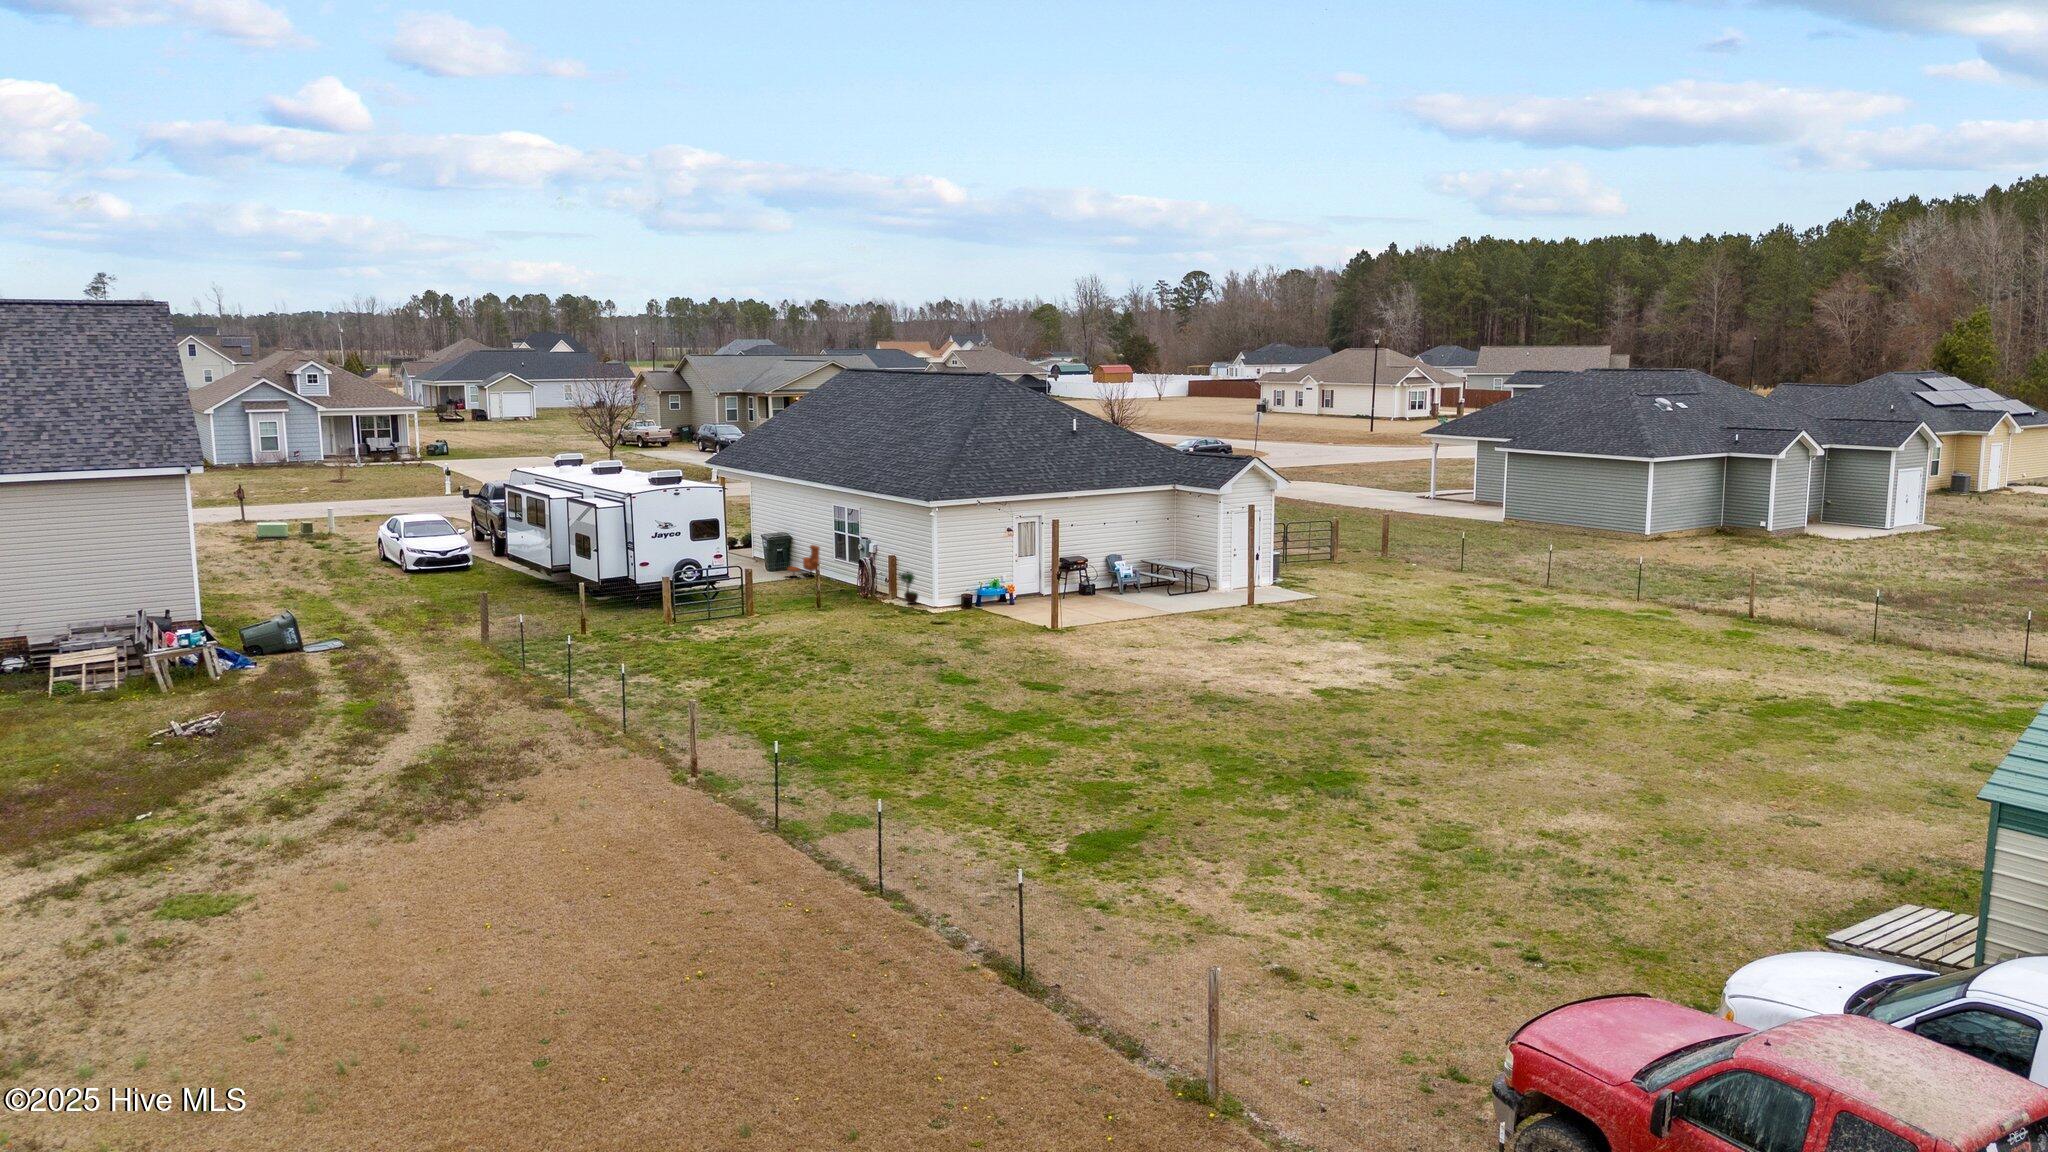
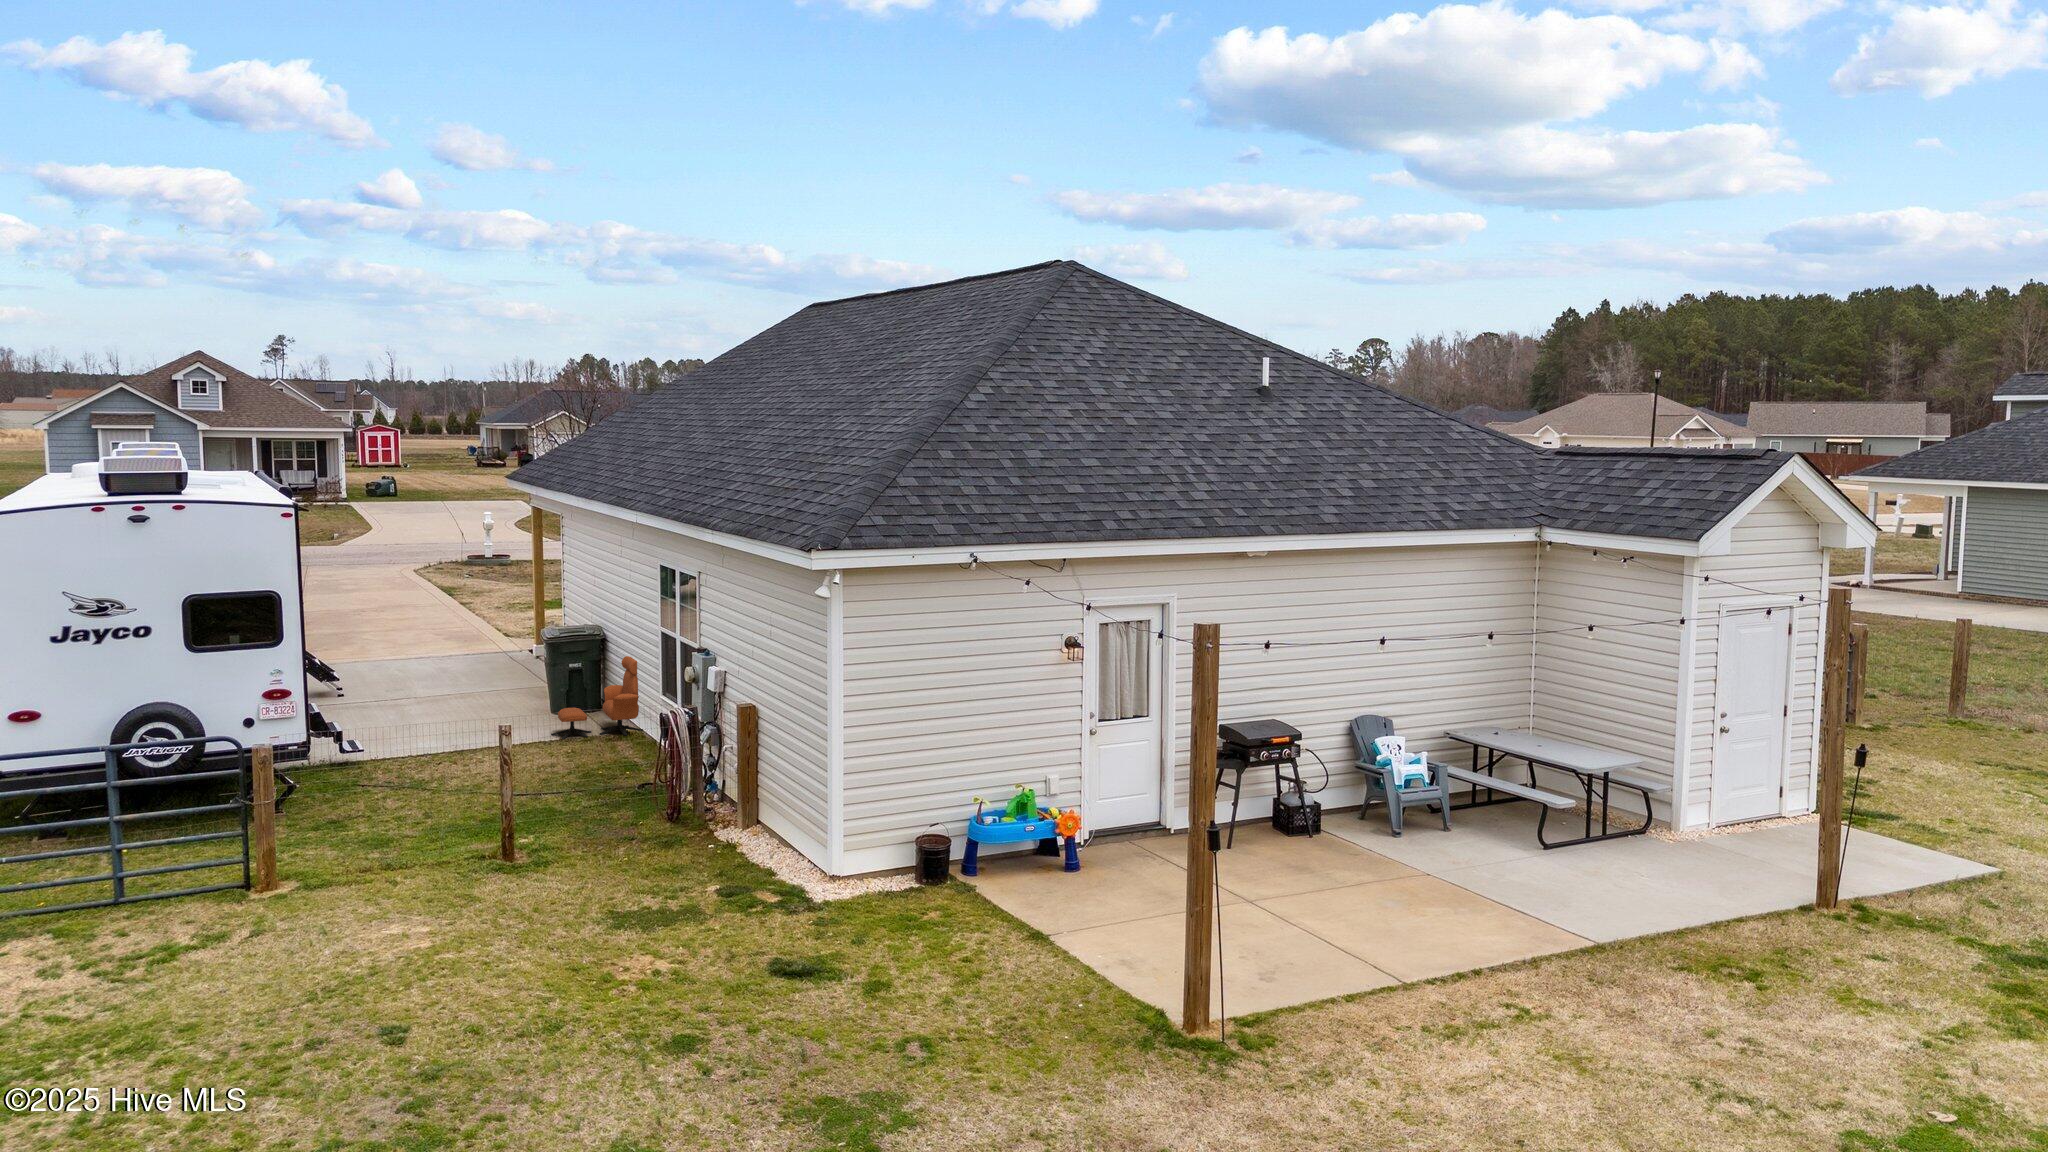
potted tree: present [899,572,918,604] -> none [729,749,799,858]

